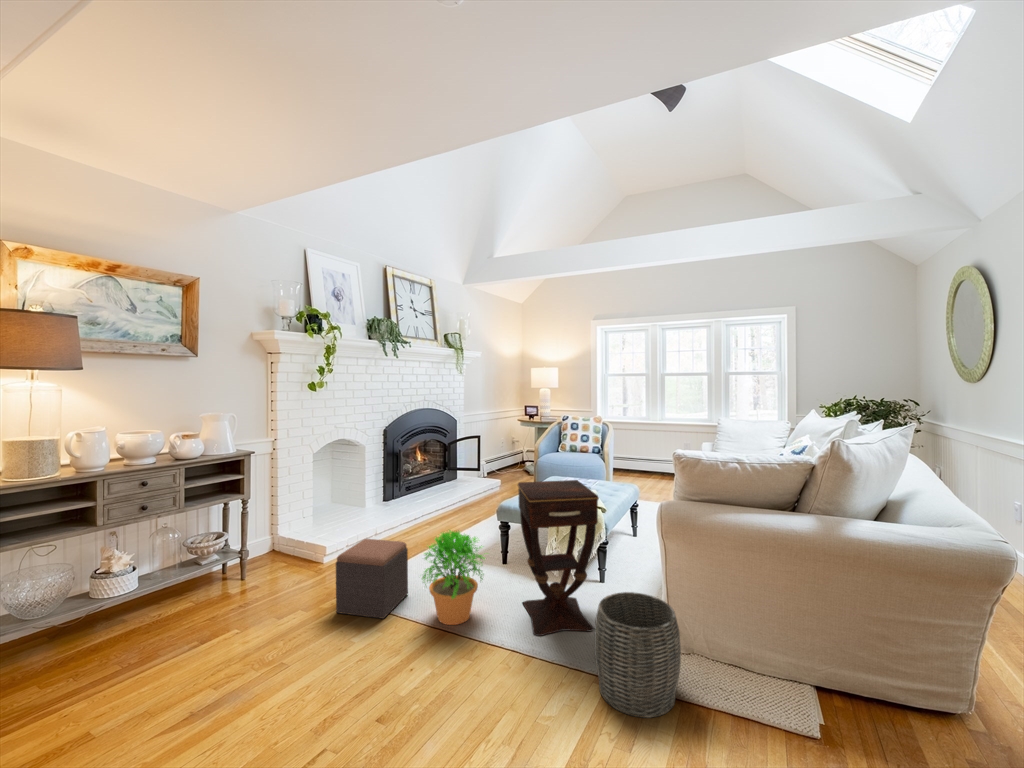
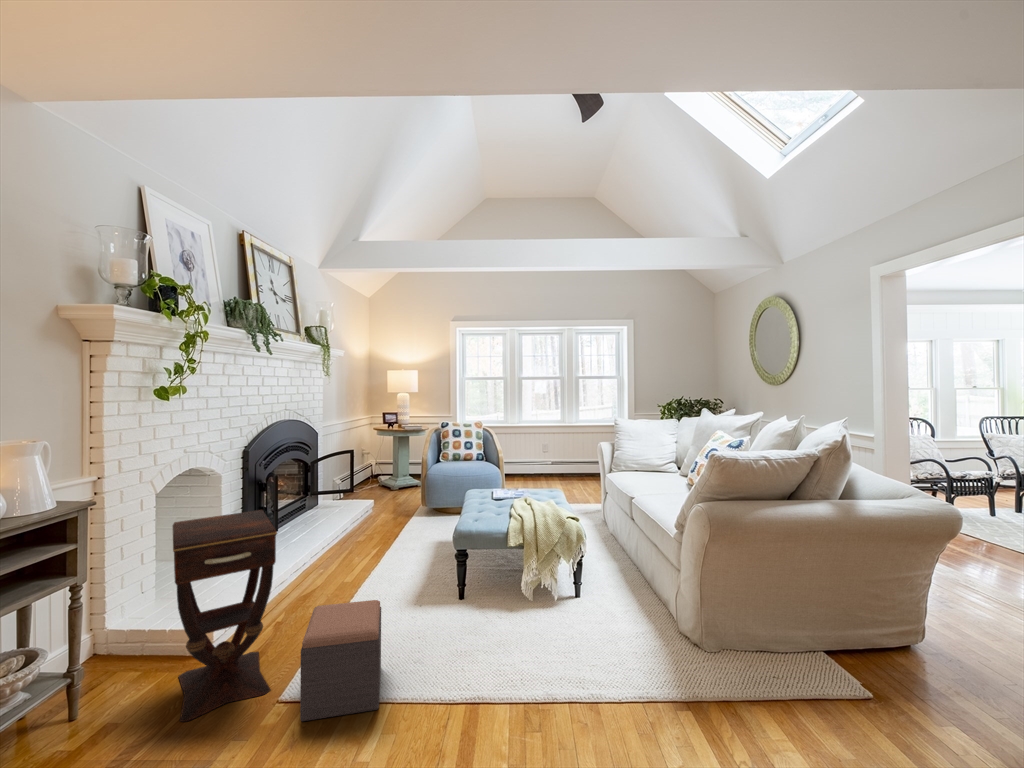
side table: present [518,480,599,636] -> present [173,510,277,722]
potted plant: present [422,530,485,625] -> none [425,572,503,693]
woven basket: present [594,592,681,718] -> none [664,607,754,735]

